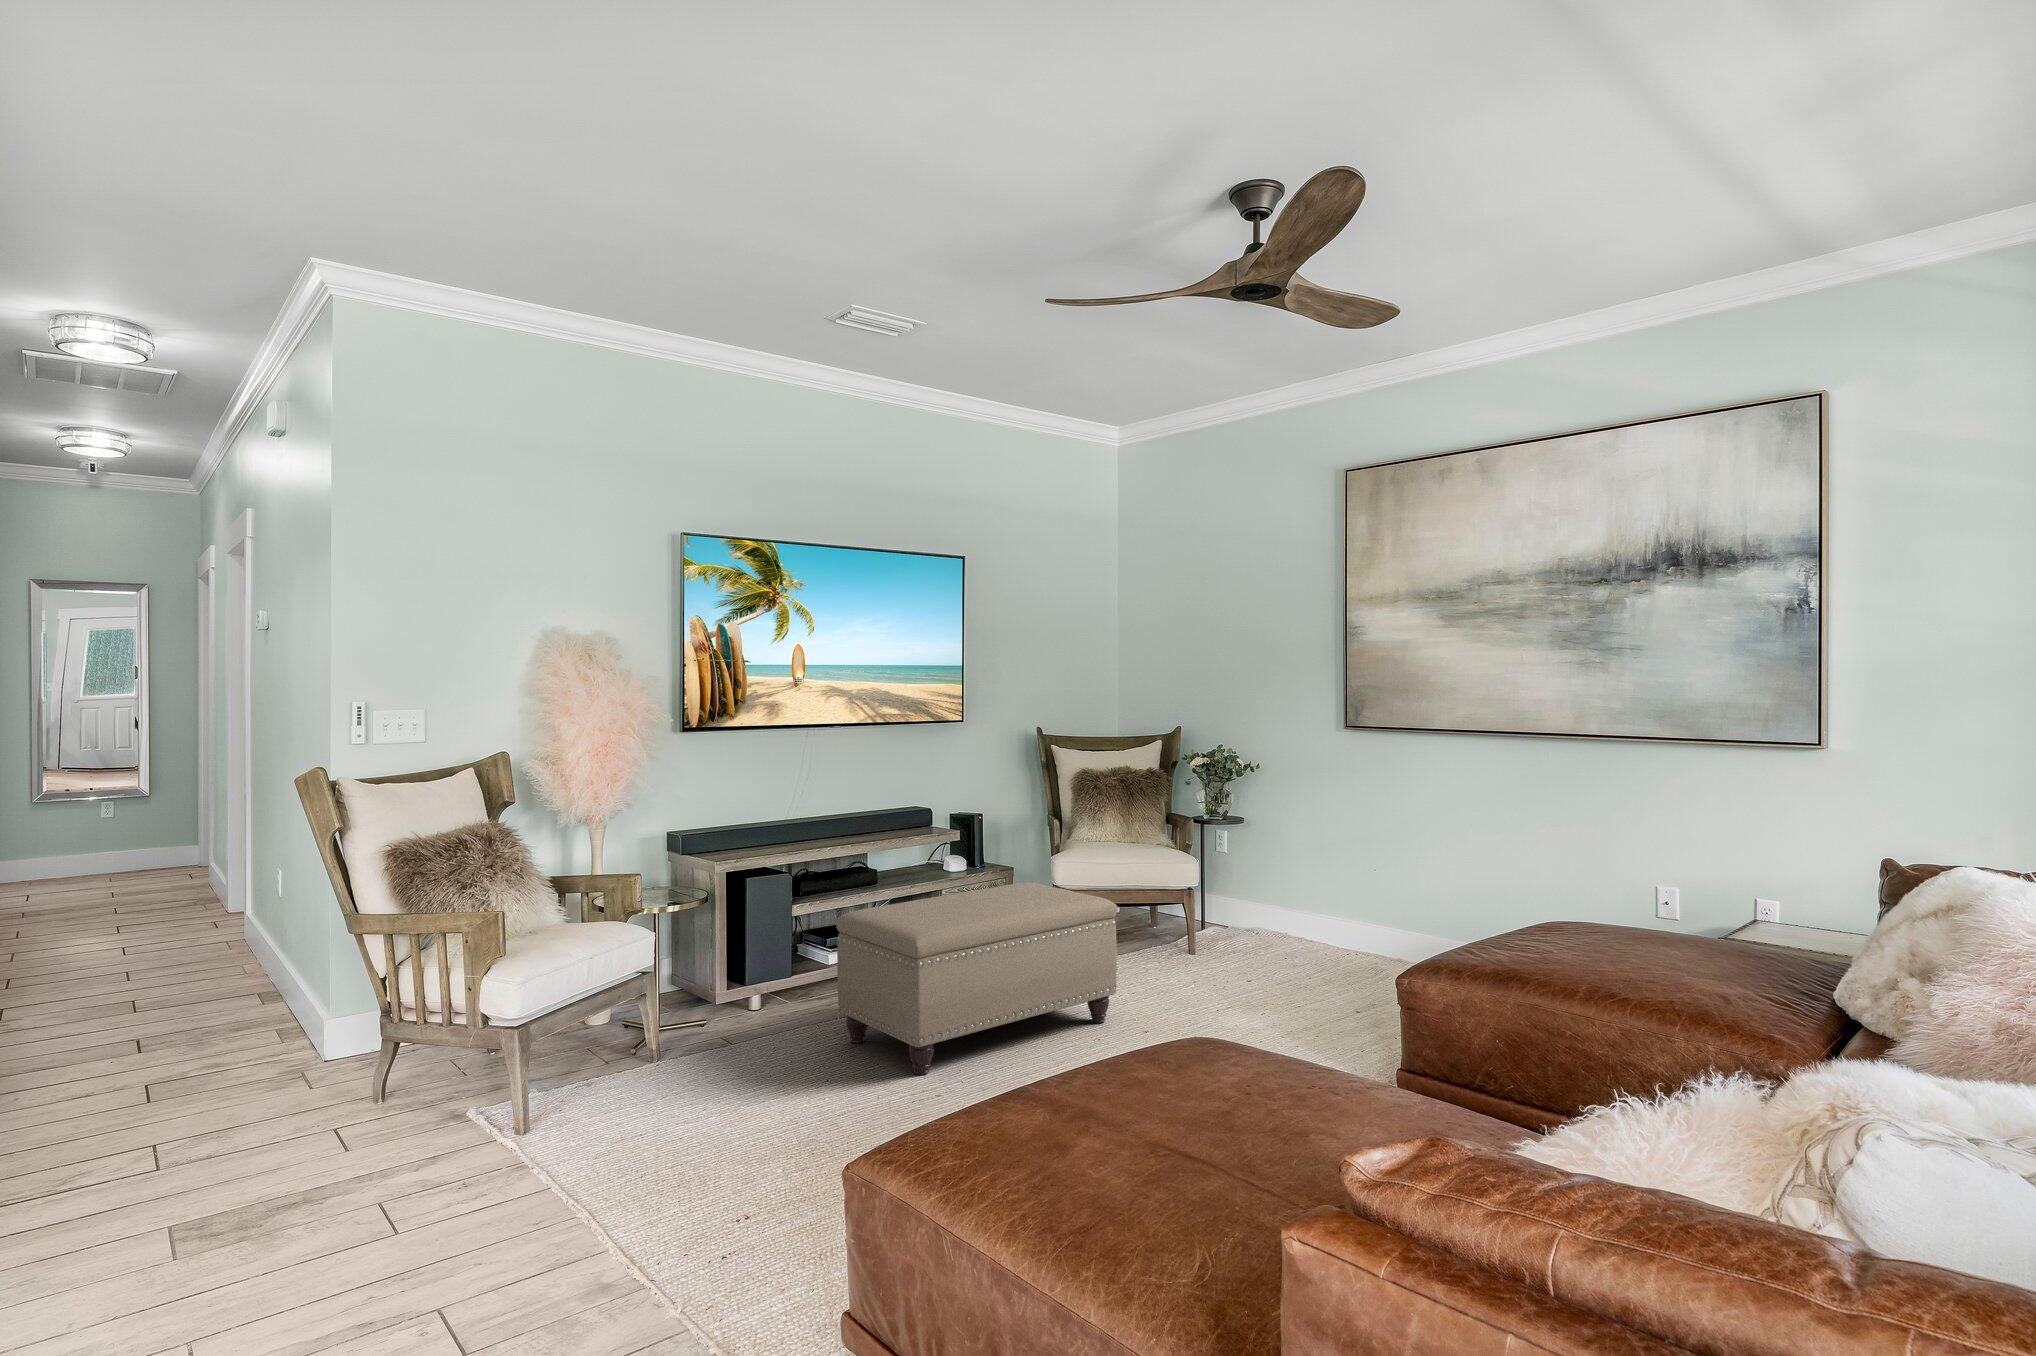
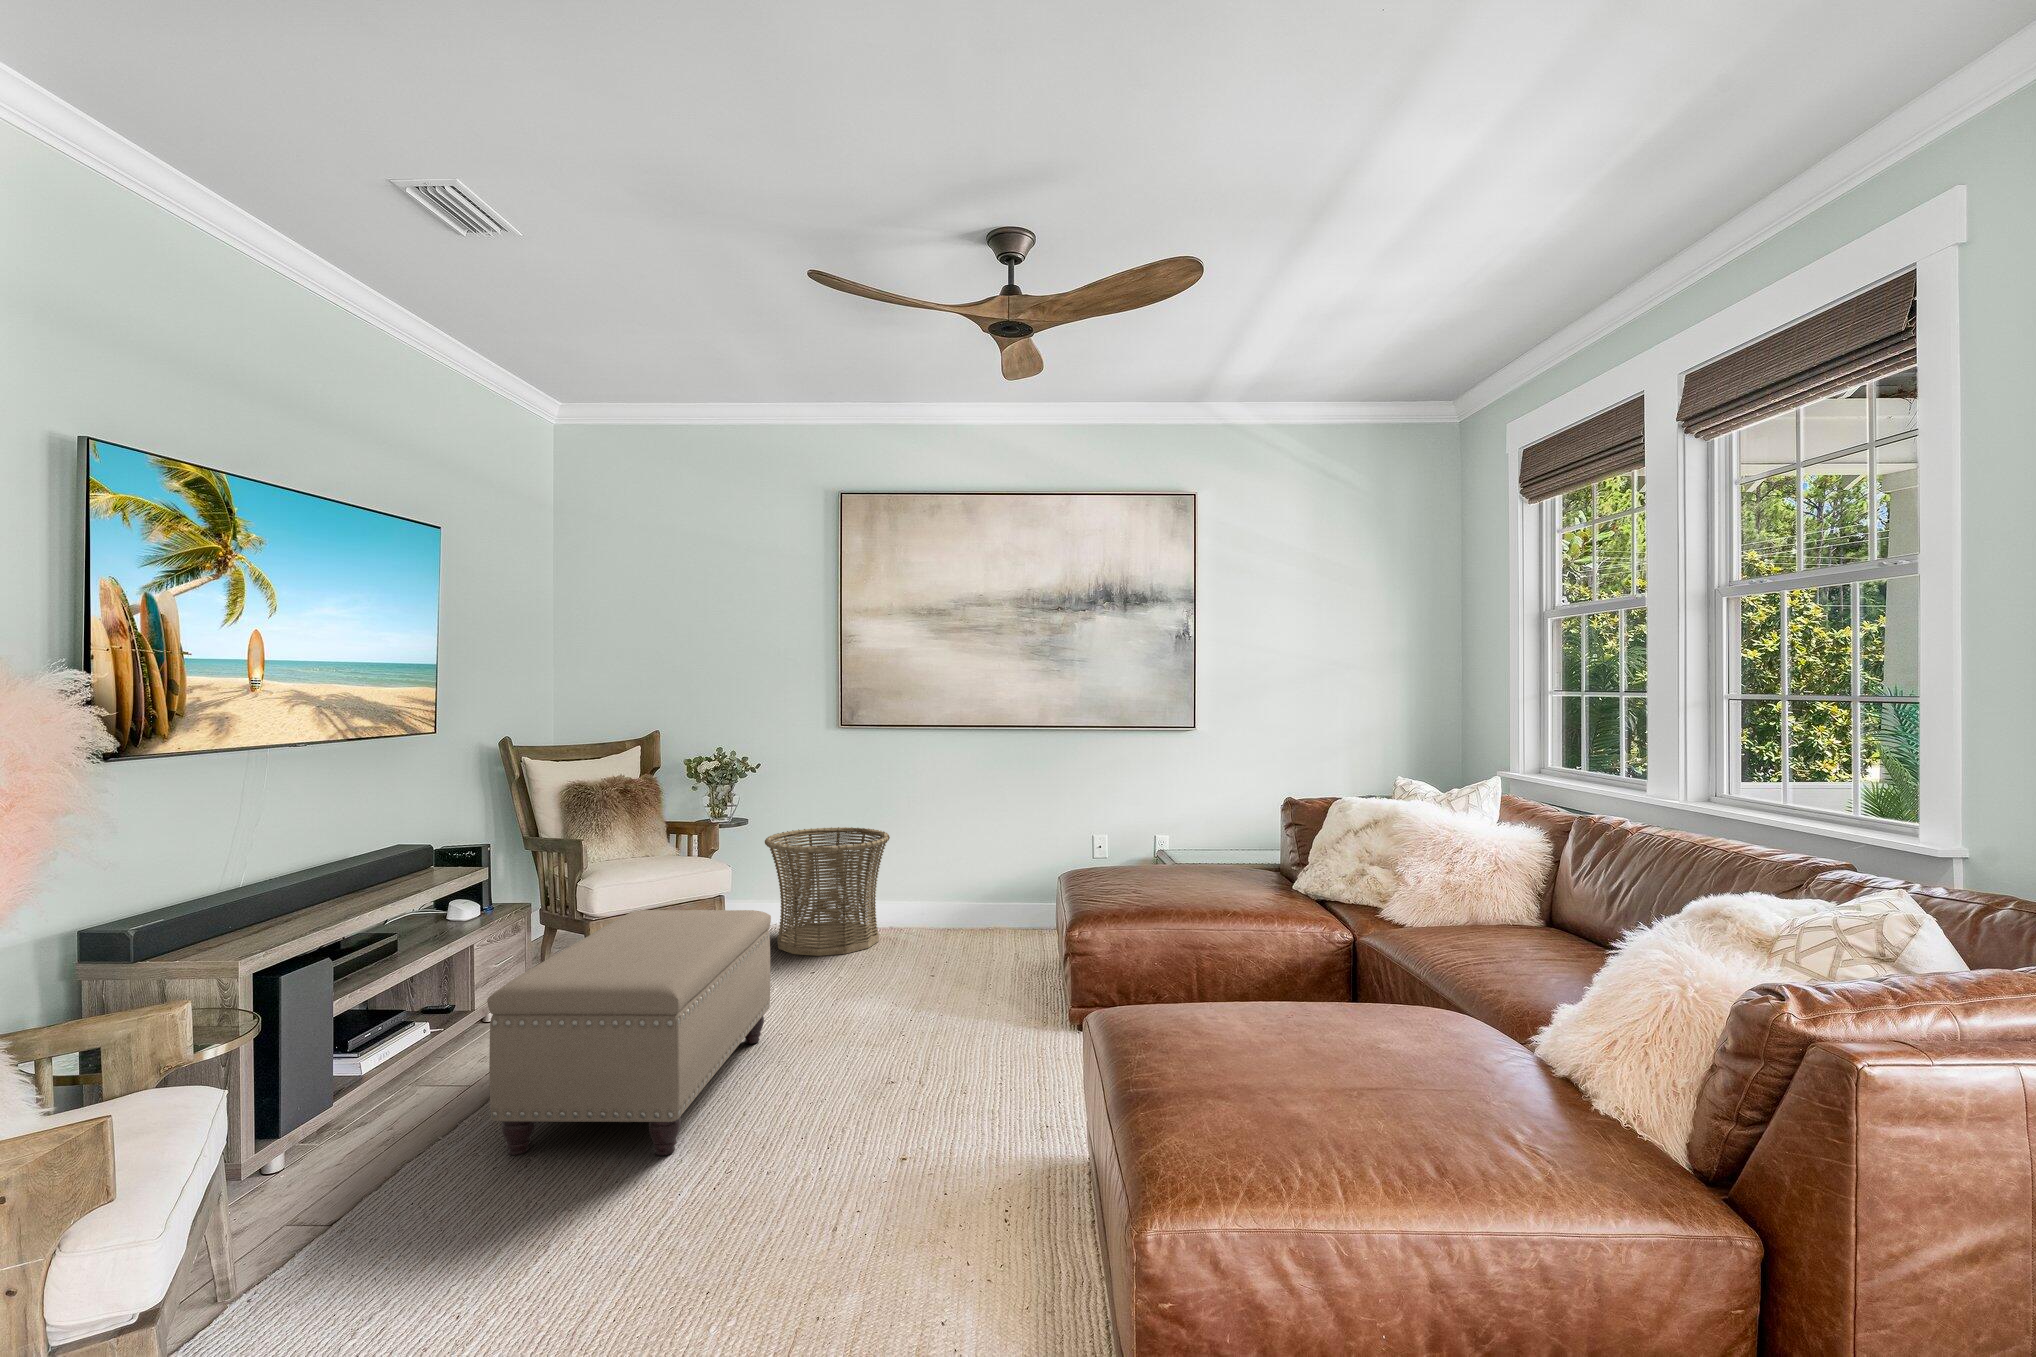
basket: none [1237,836,1375,975] -> present [765,827,890,956]

